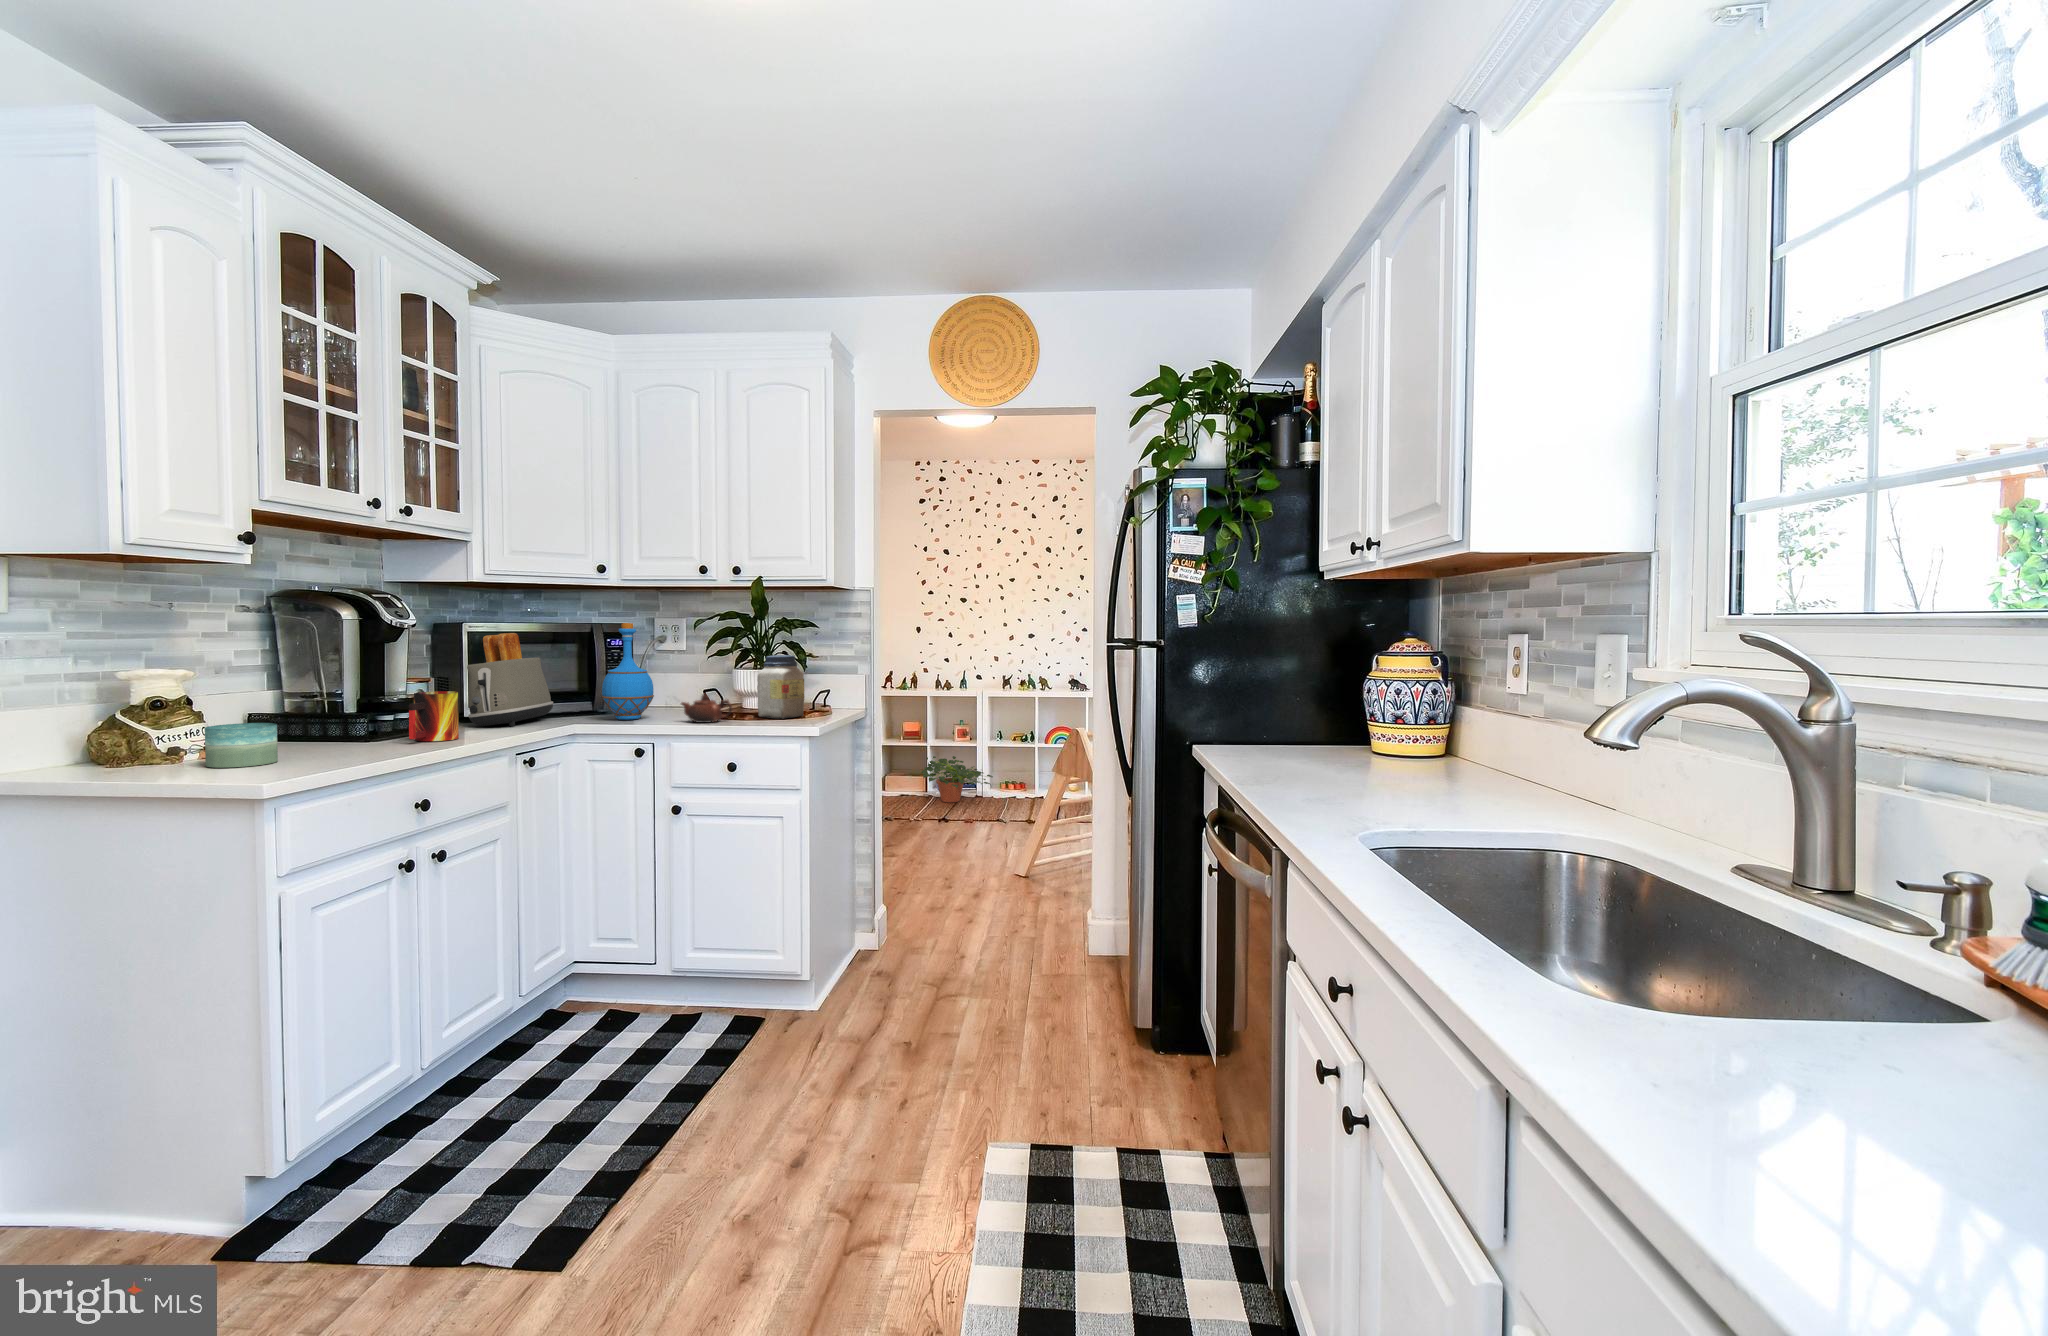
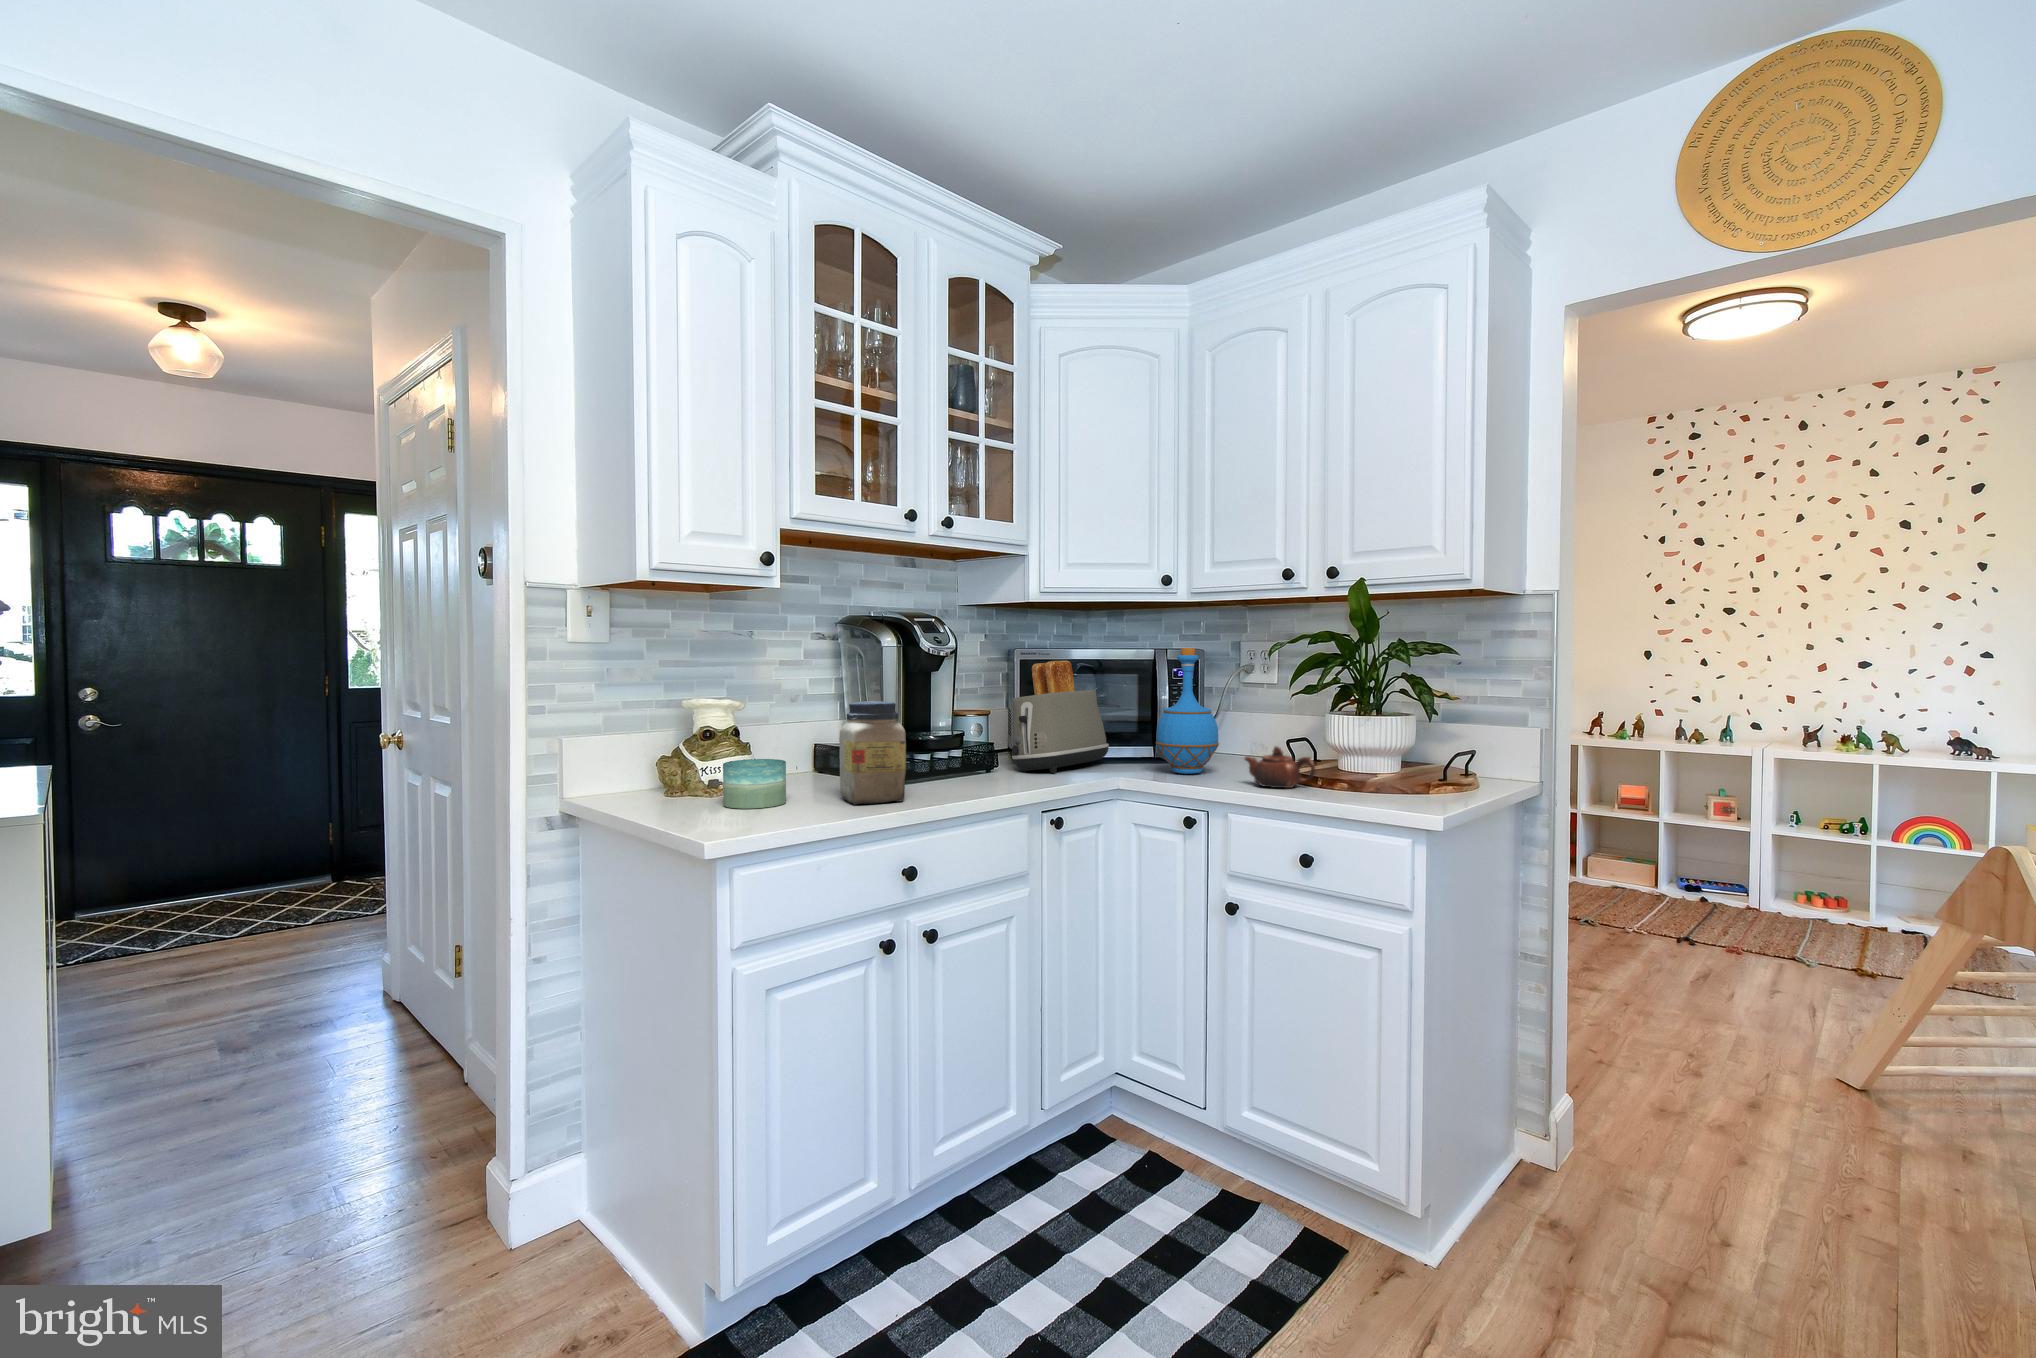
jar: present [757,655,804,719] -> present [839,701,906,805]
mug: present [409,691,459,741] -> none [924,730,980,789]
potted plant: present [921,756,993,802] -> none [1647,837,1781,911]

